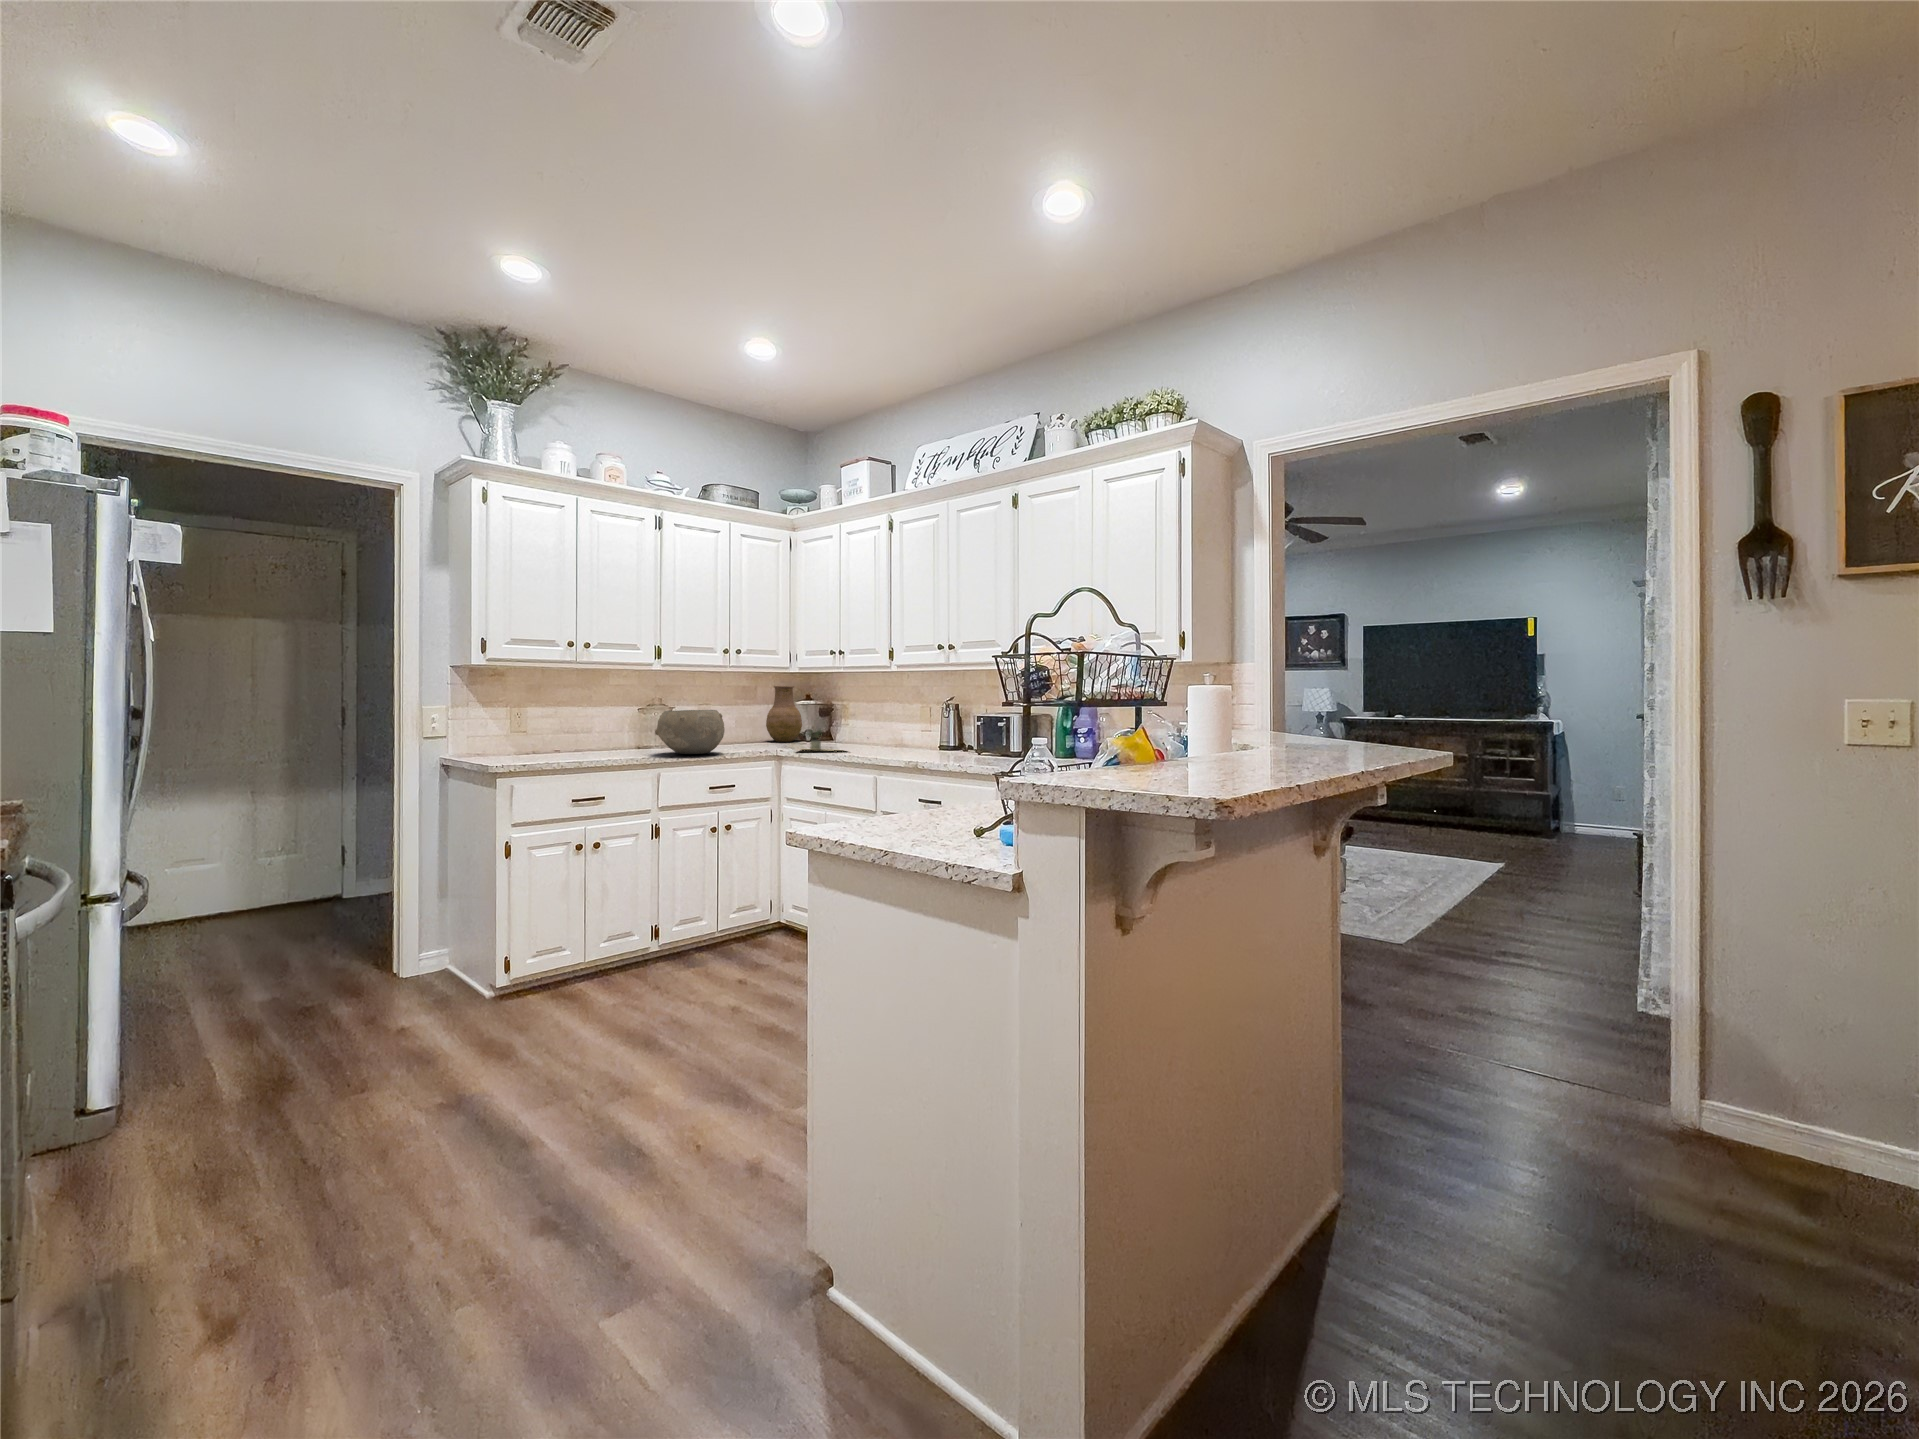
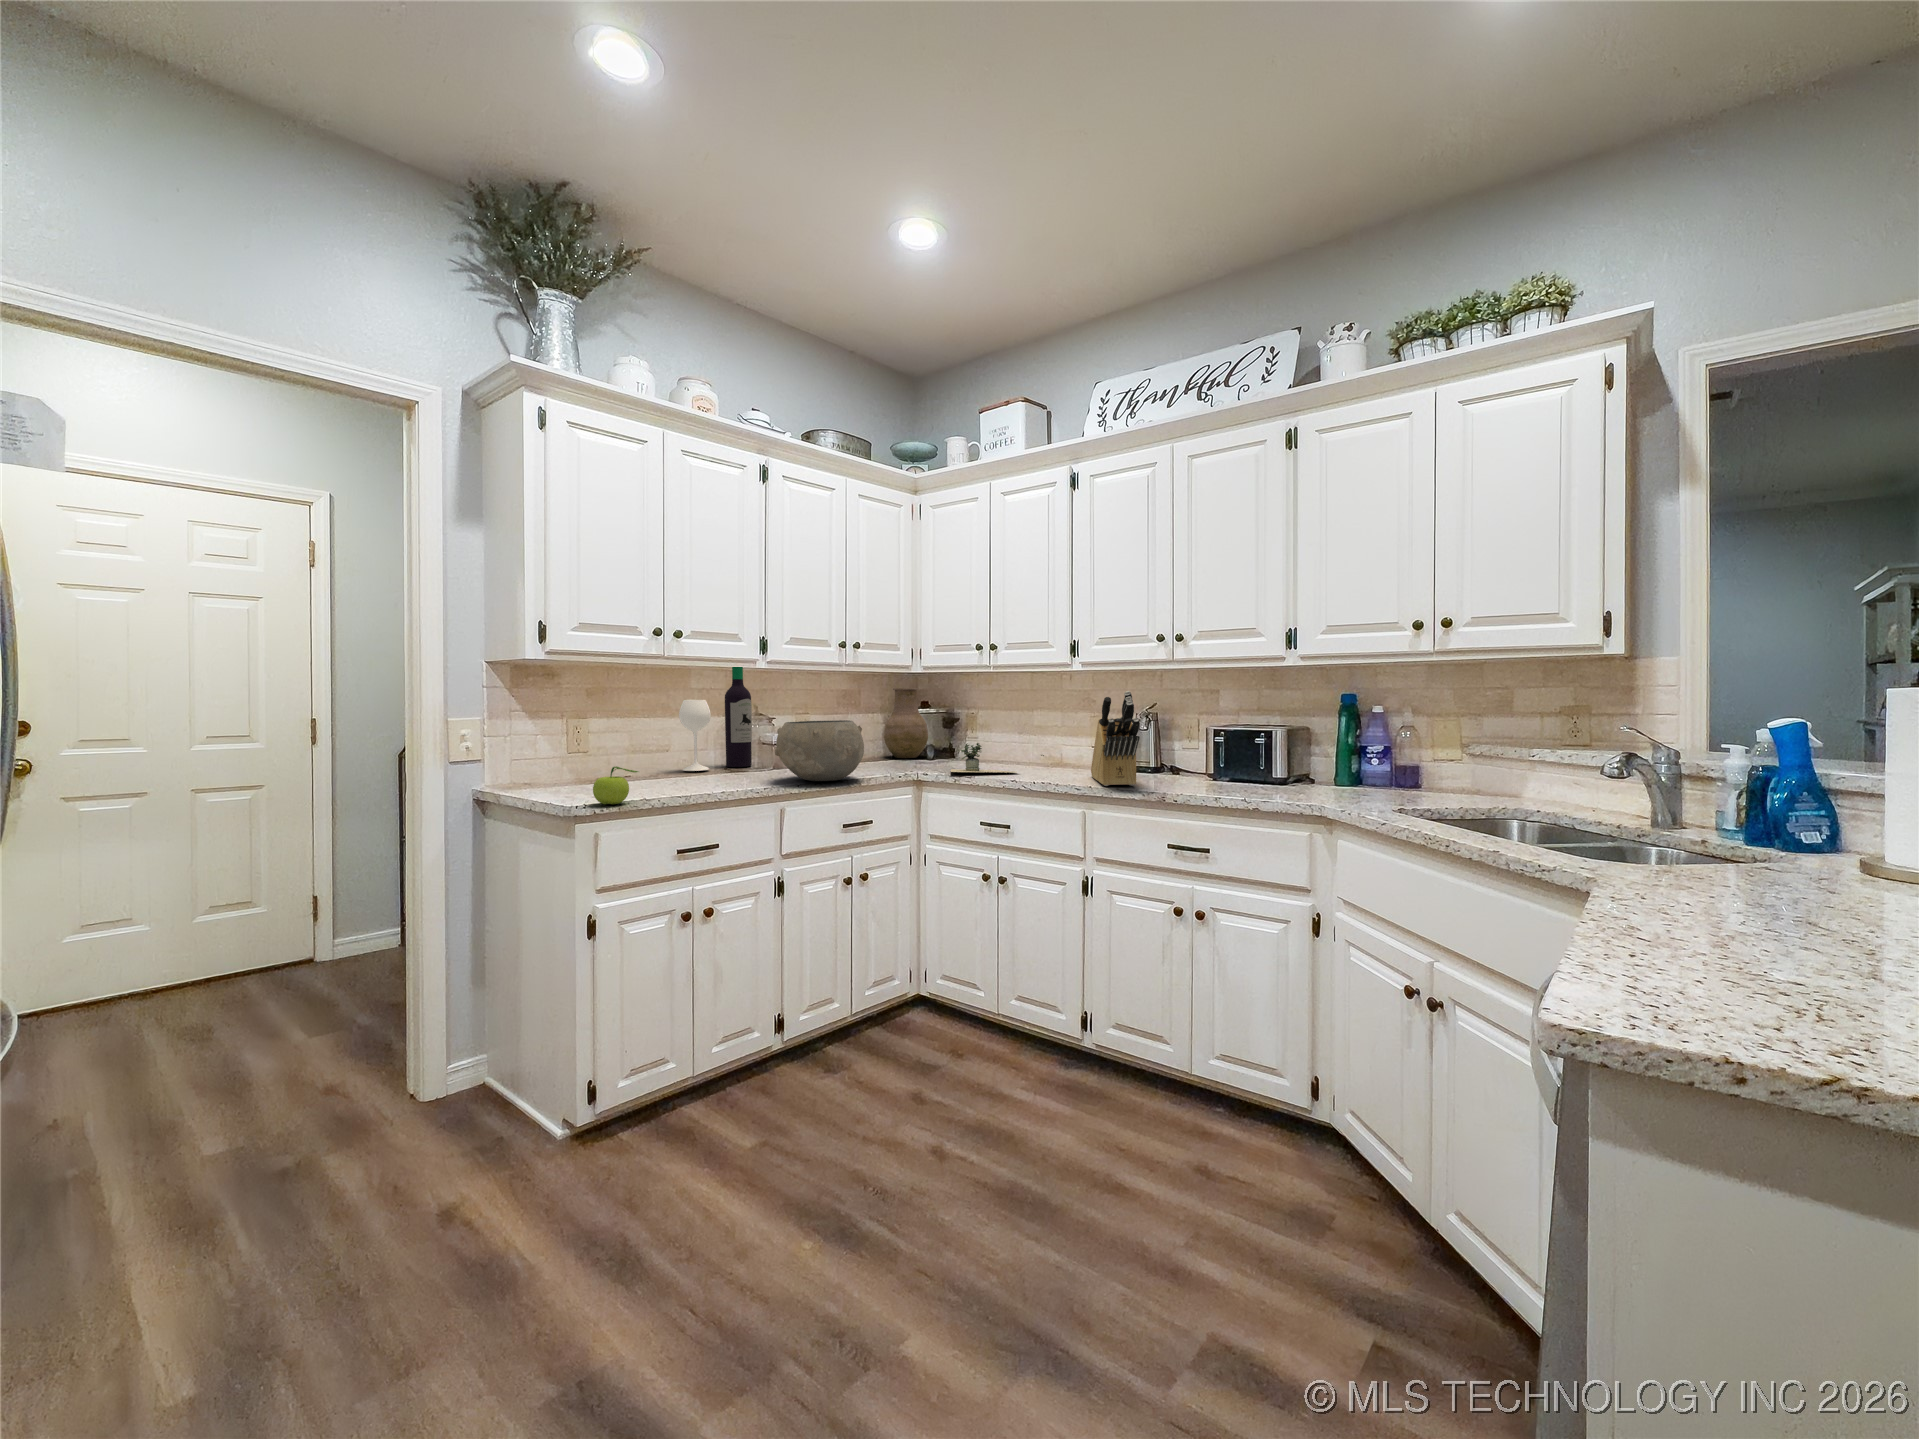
wine bottle: none [594,662,653,747] -> present [679,667,752,771]
knife block: none [891,689,924,759] -> present [1091,691,1140,786]
fruit: none [513,739,548,764] -> present [593,766,638,804]

